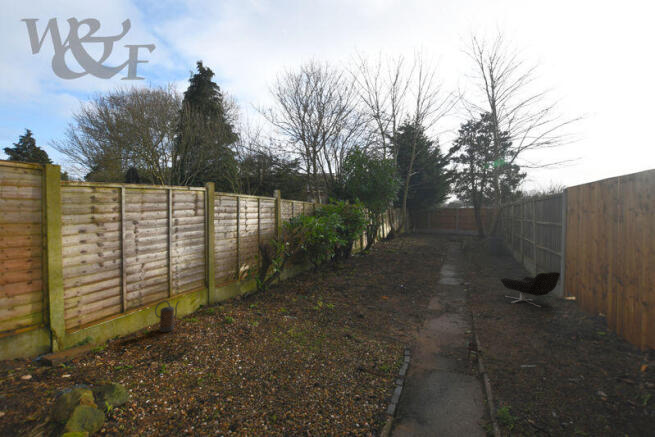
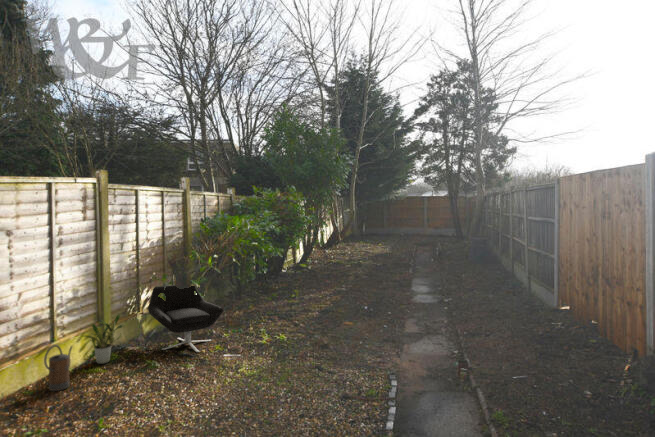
lounge chair: present [501,272,560,306] -> present [148,285,224,352]
potted plant: none [186,281,221,314] -> present [84,315,122,364]

